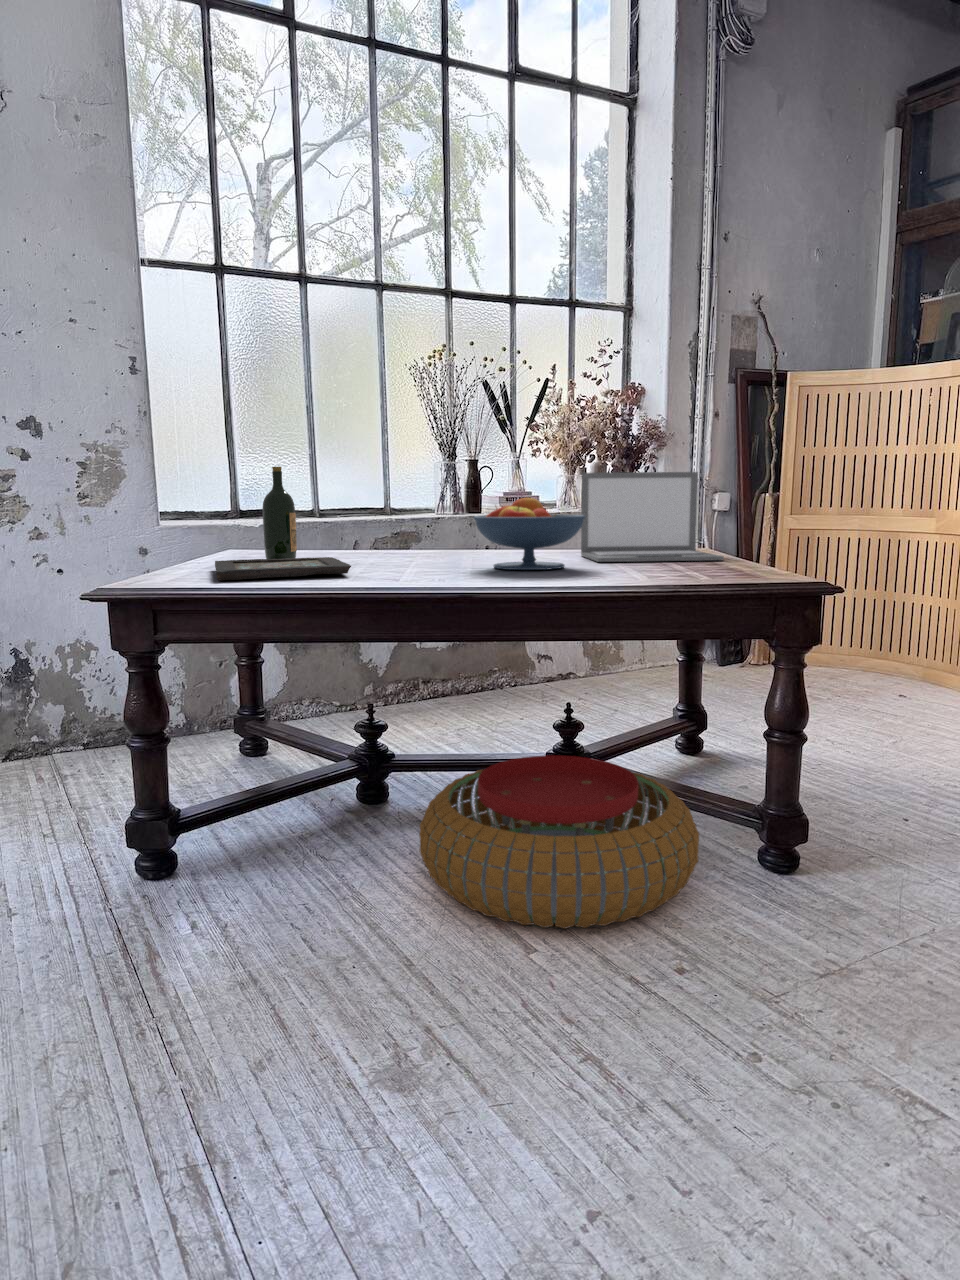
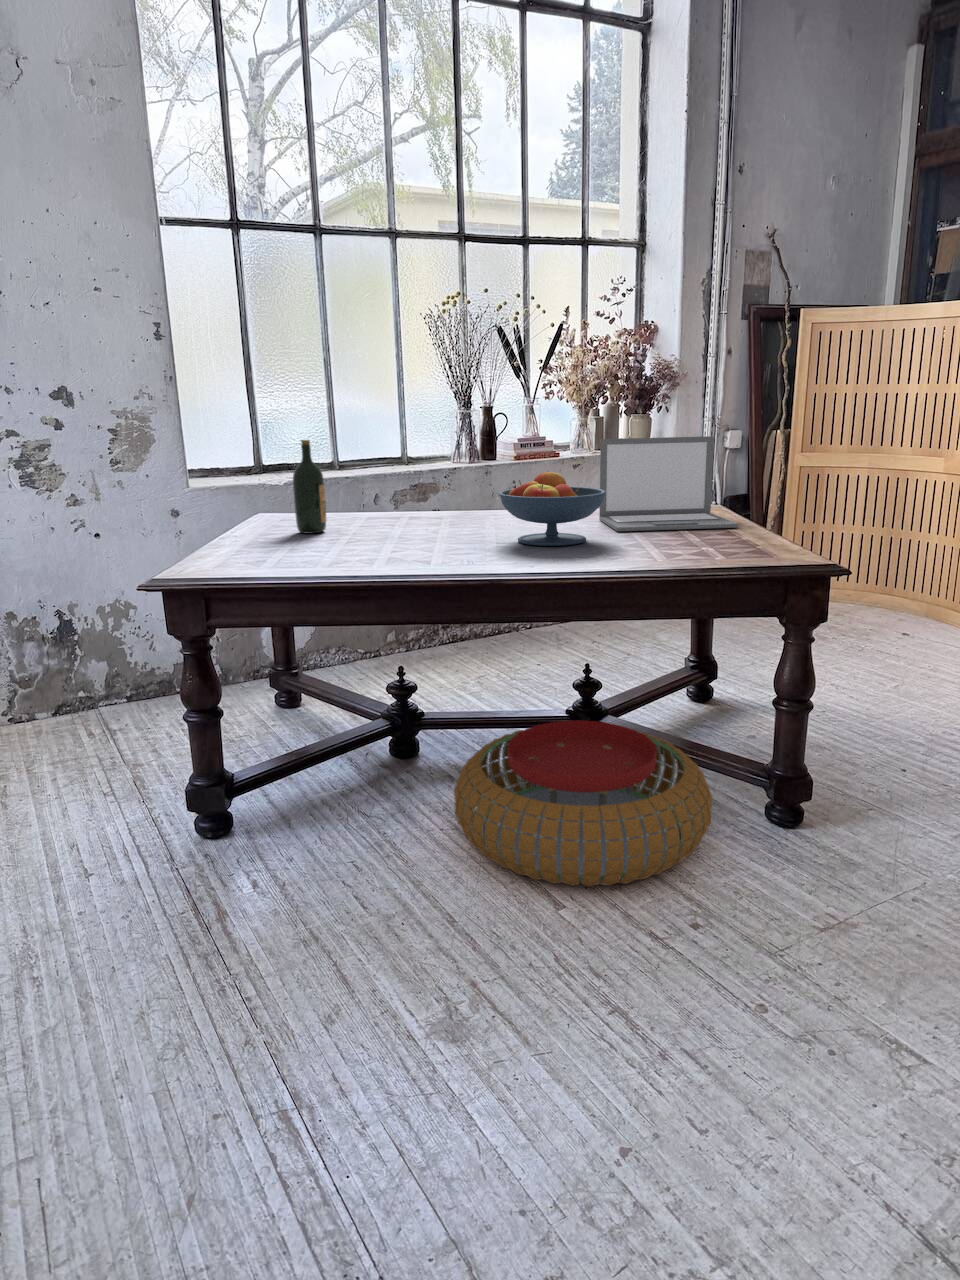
decorative tray: present [215,557,351,580] -> none [252,530,384,565]

